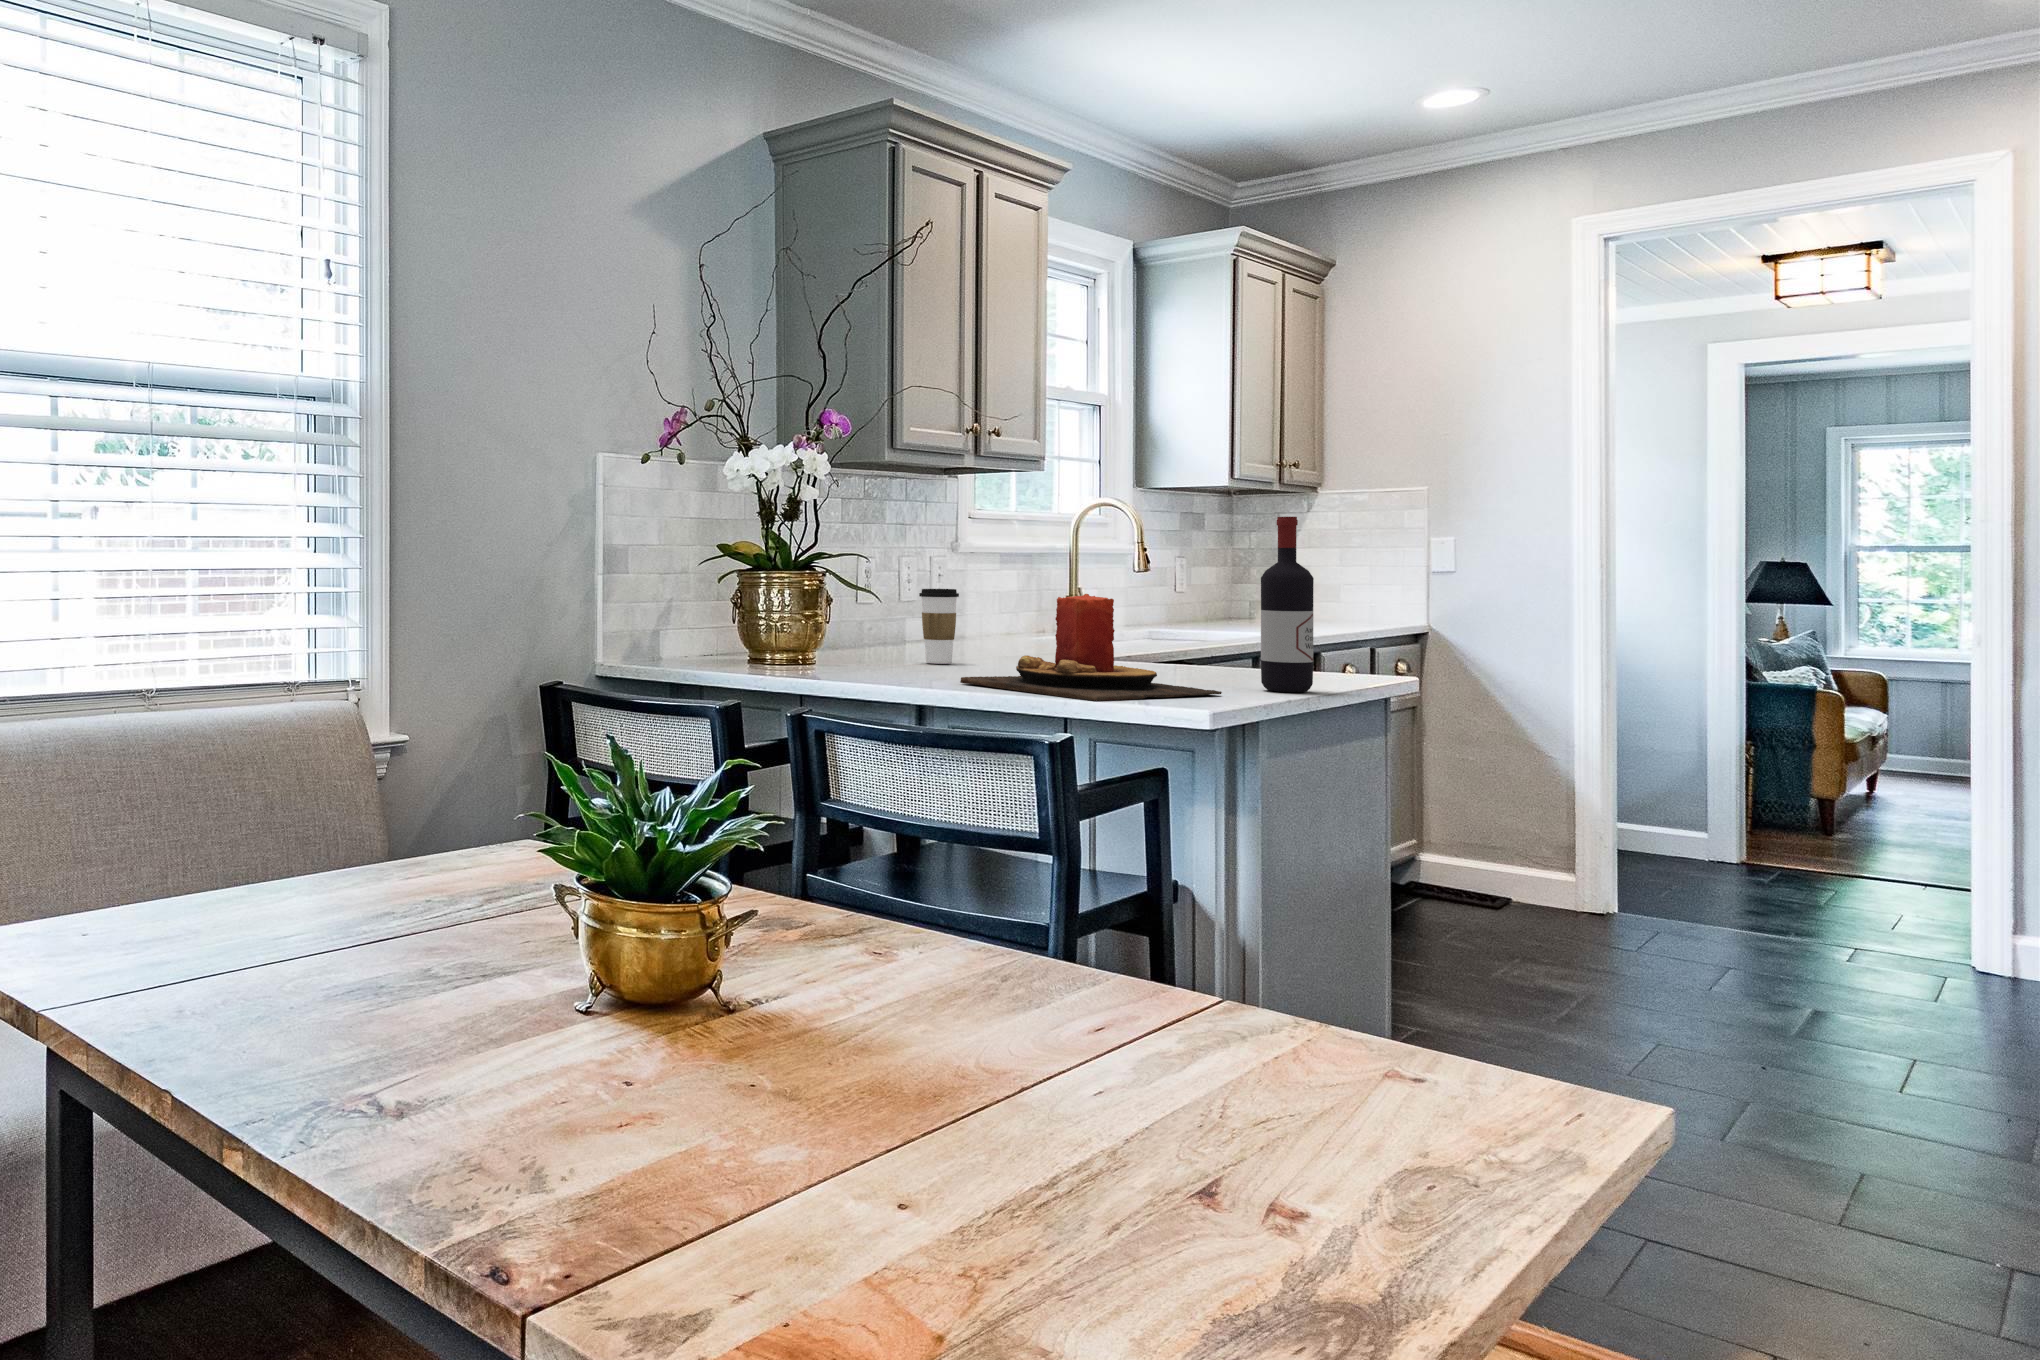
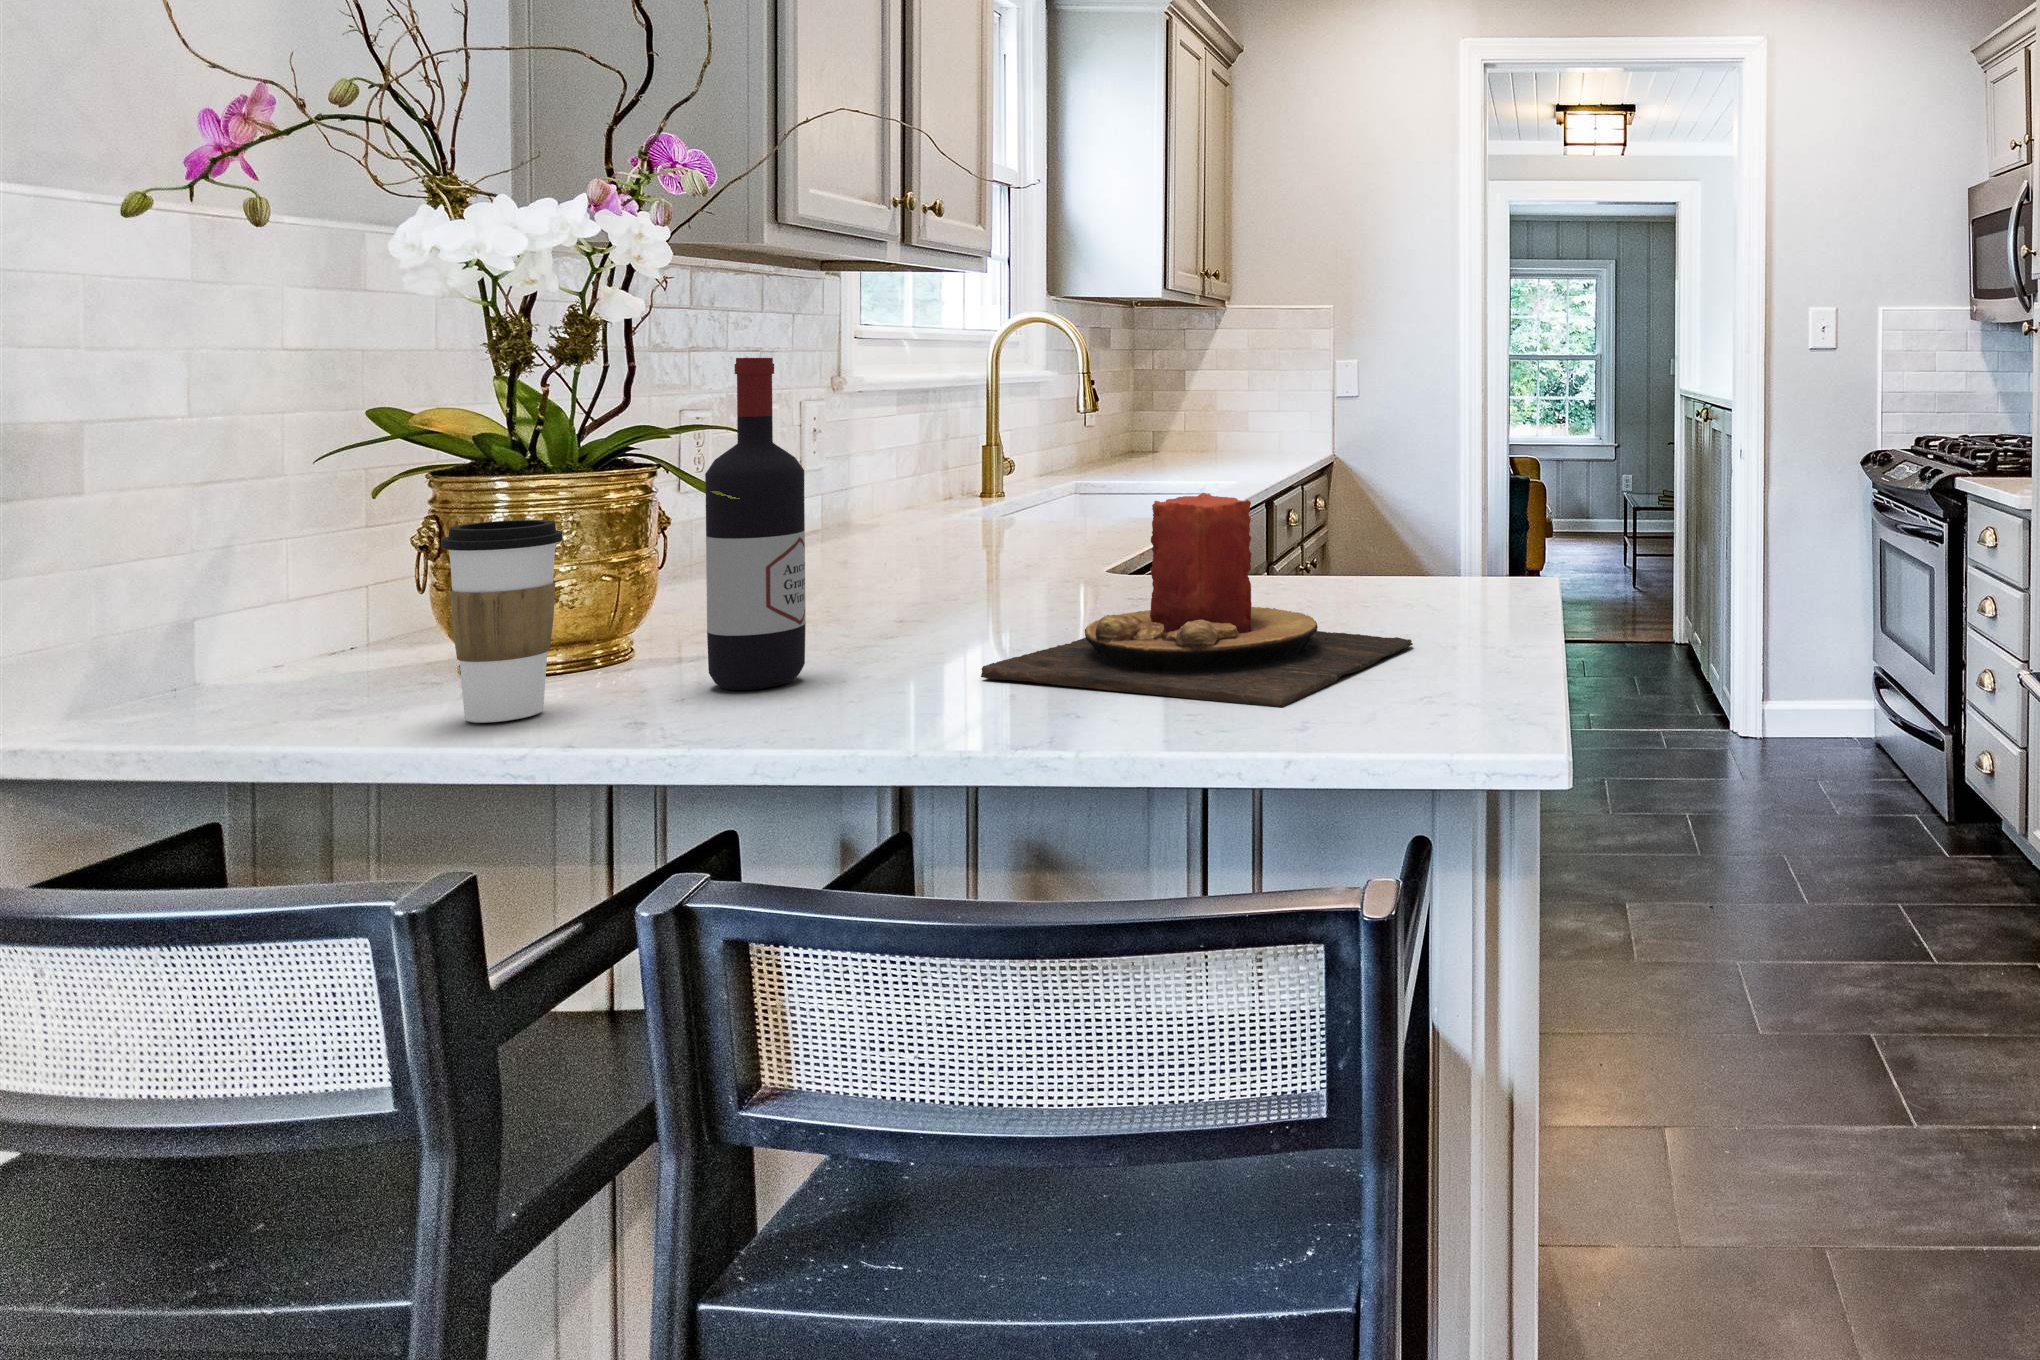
wine bottle: present [1261,517,1314,692] -> present [705,358,806,690]
coffee cup: present [919,589,959,664] -> present [441,520,563,723]

